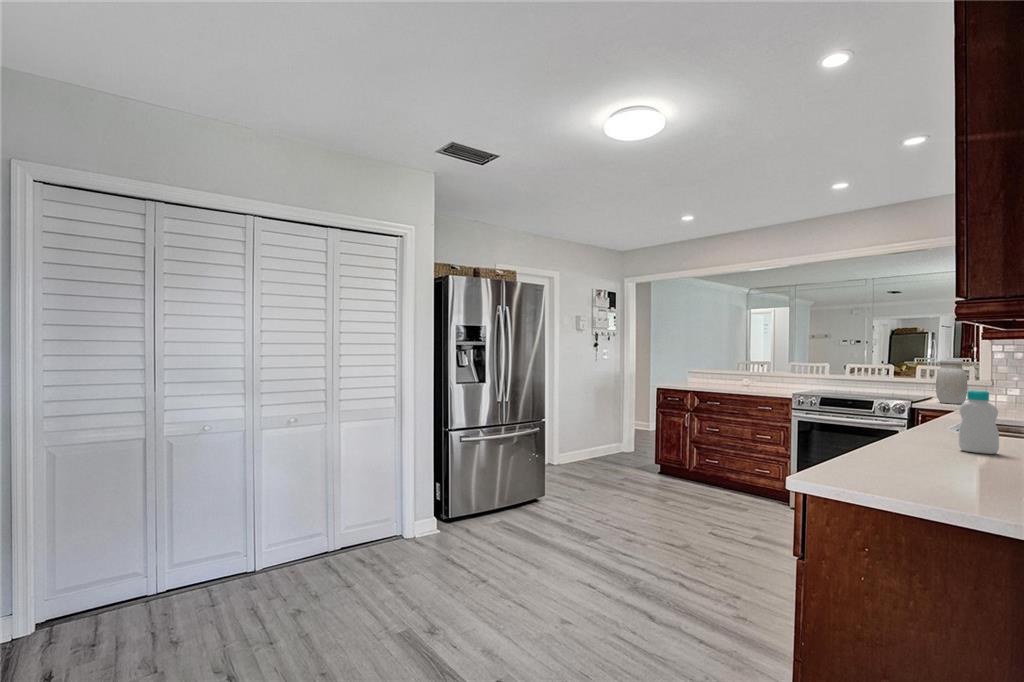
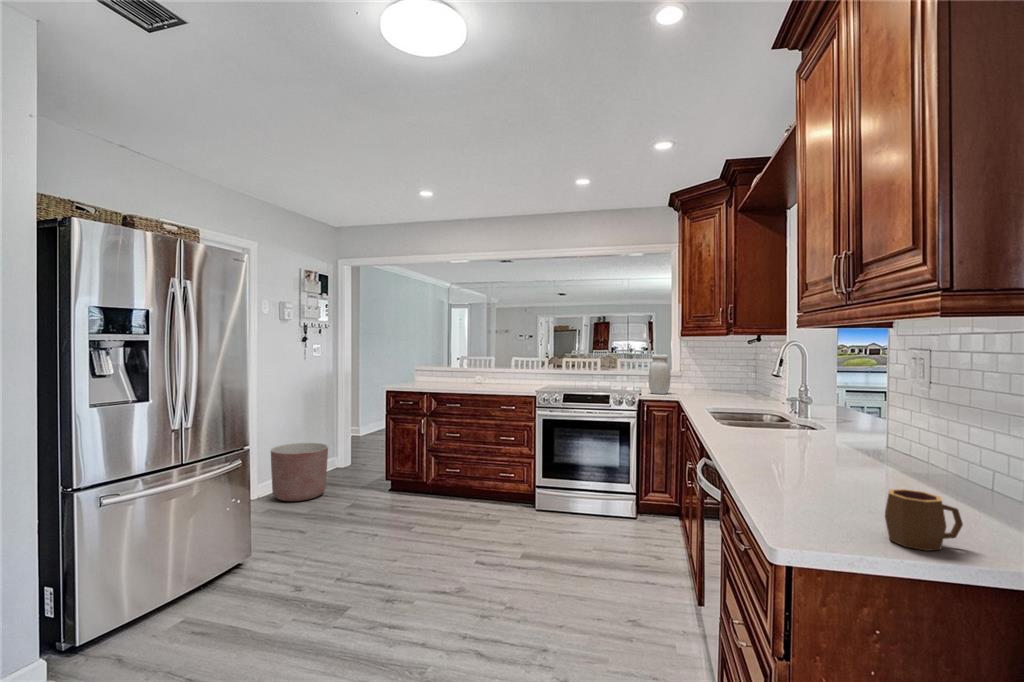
bottle: present [959,390,999,454] -> none [780,394,814,457]
planter: none [568,426,610,469] -> present [271,443,328,501]
mug: none [895,451,963,498] -> present [885,489,963,551]

